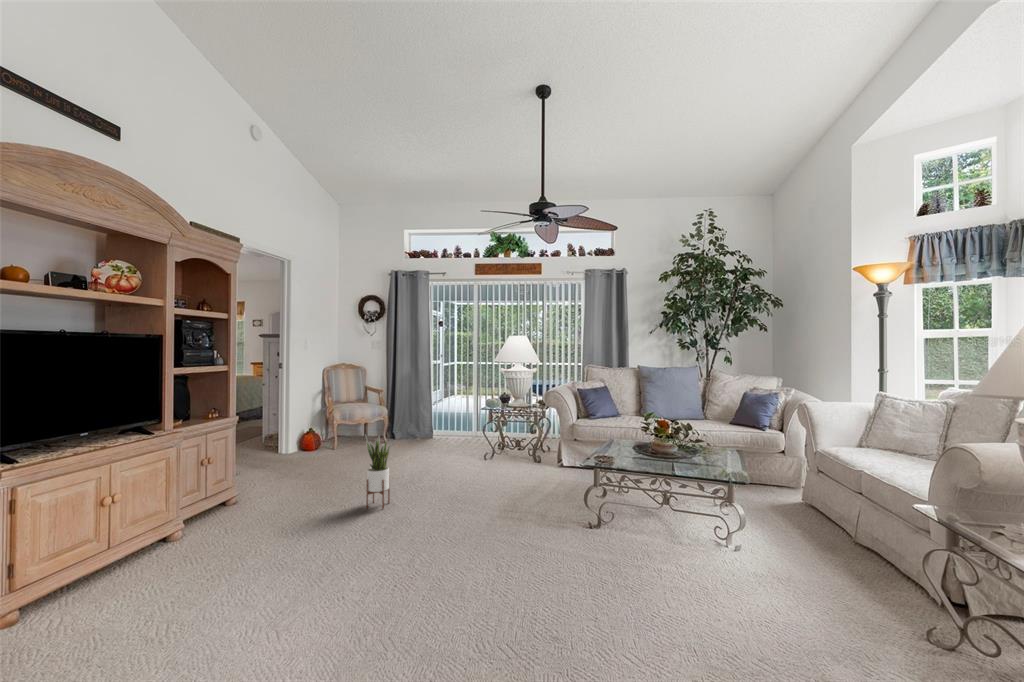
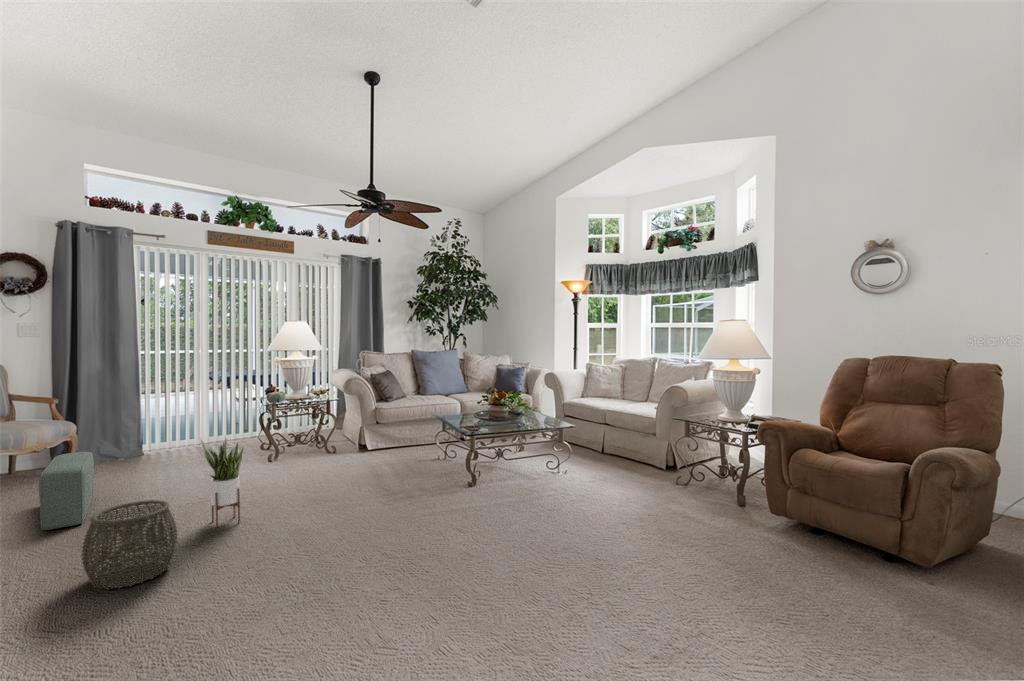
pouf: none [307,430,363,481] -> present [39,452,94,530]
woven basket: none [244,474,309,538] -> present [81,500,178,589]

